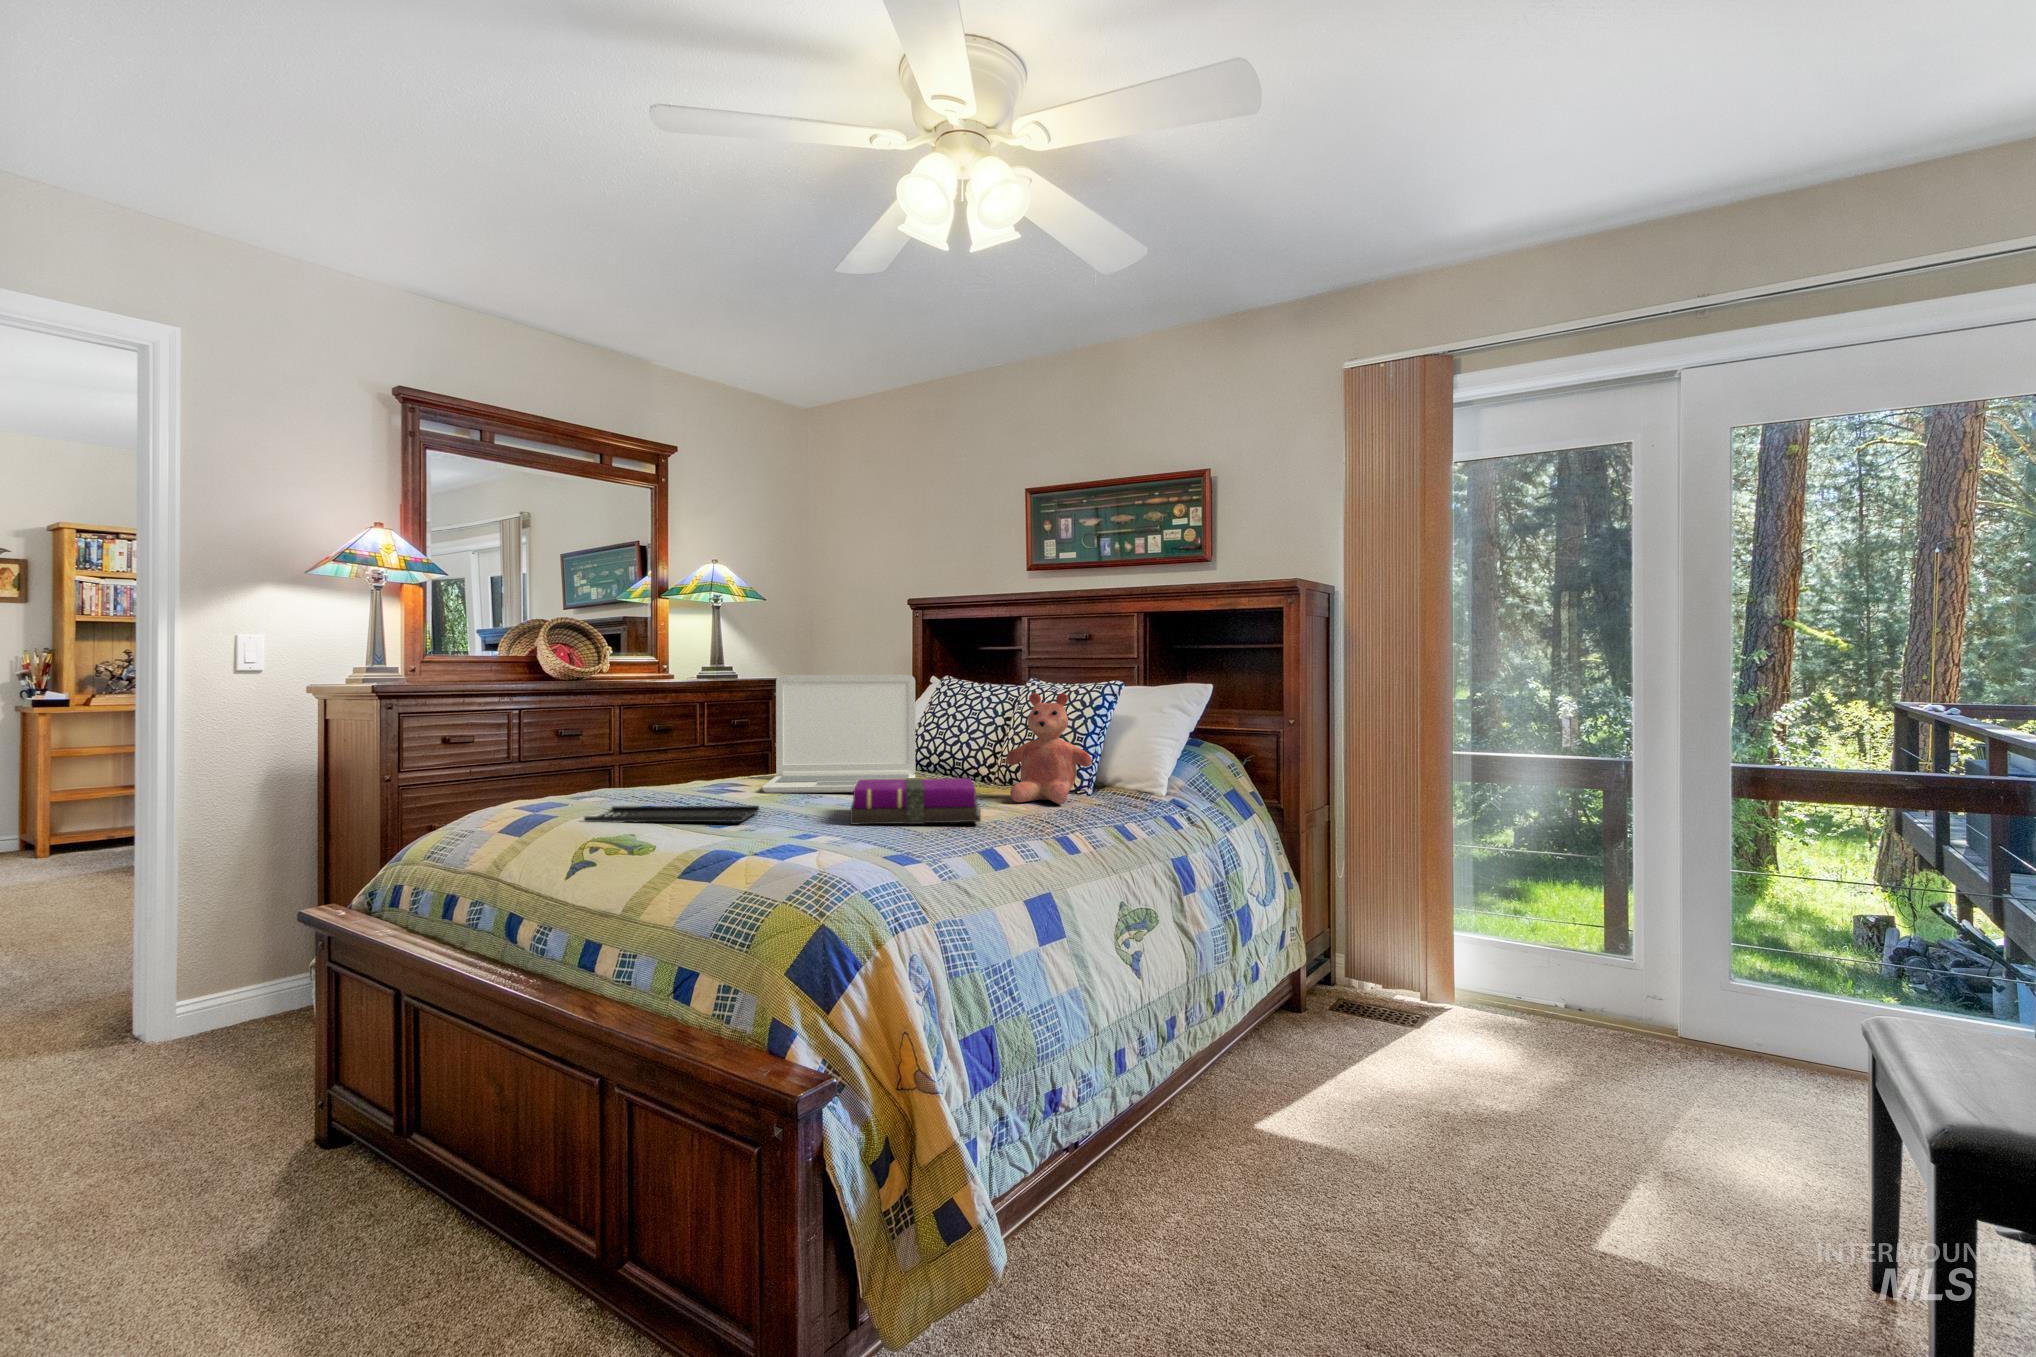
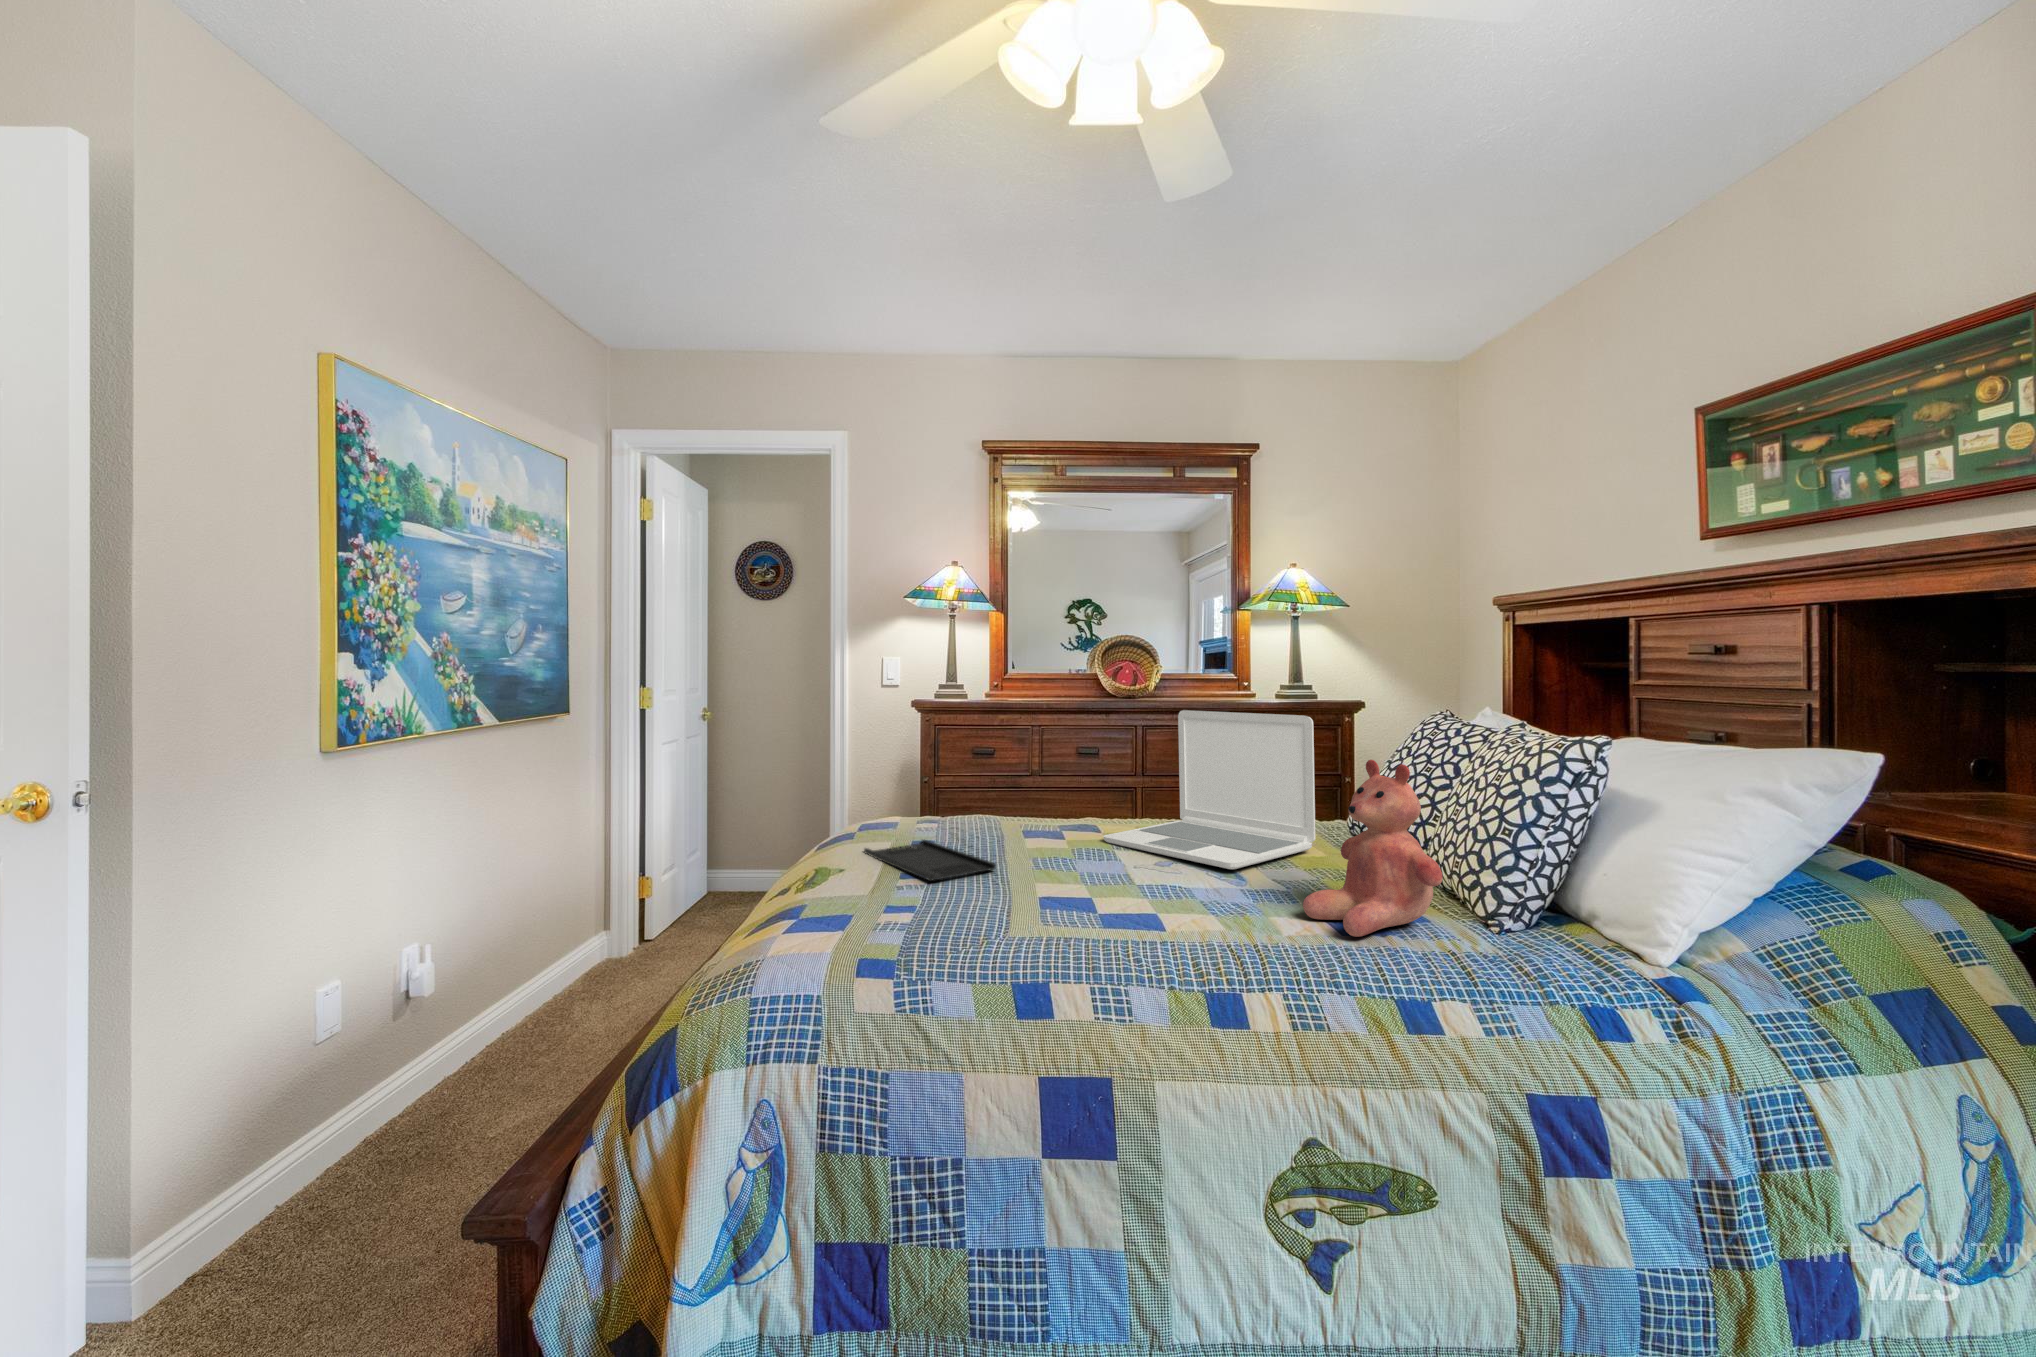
notebook: present [850,778,981,825] -> none [1005,852,1201,944]

